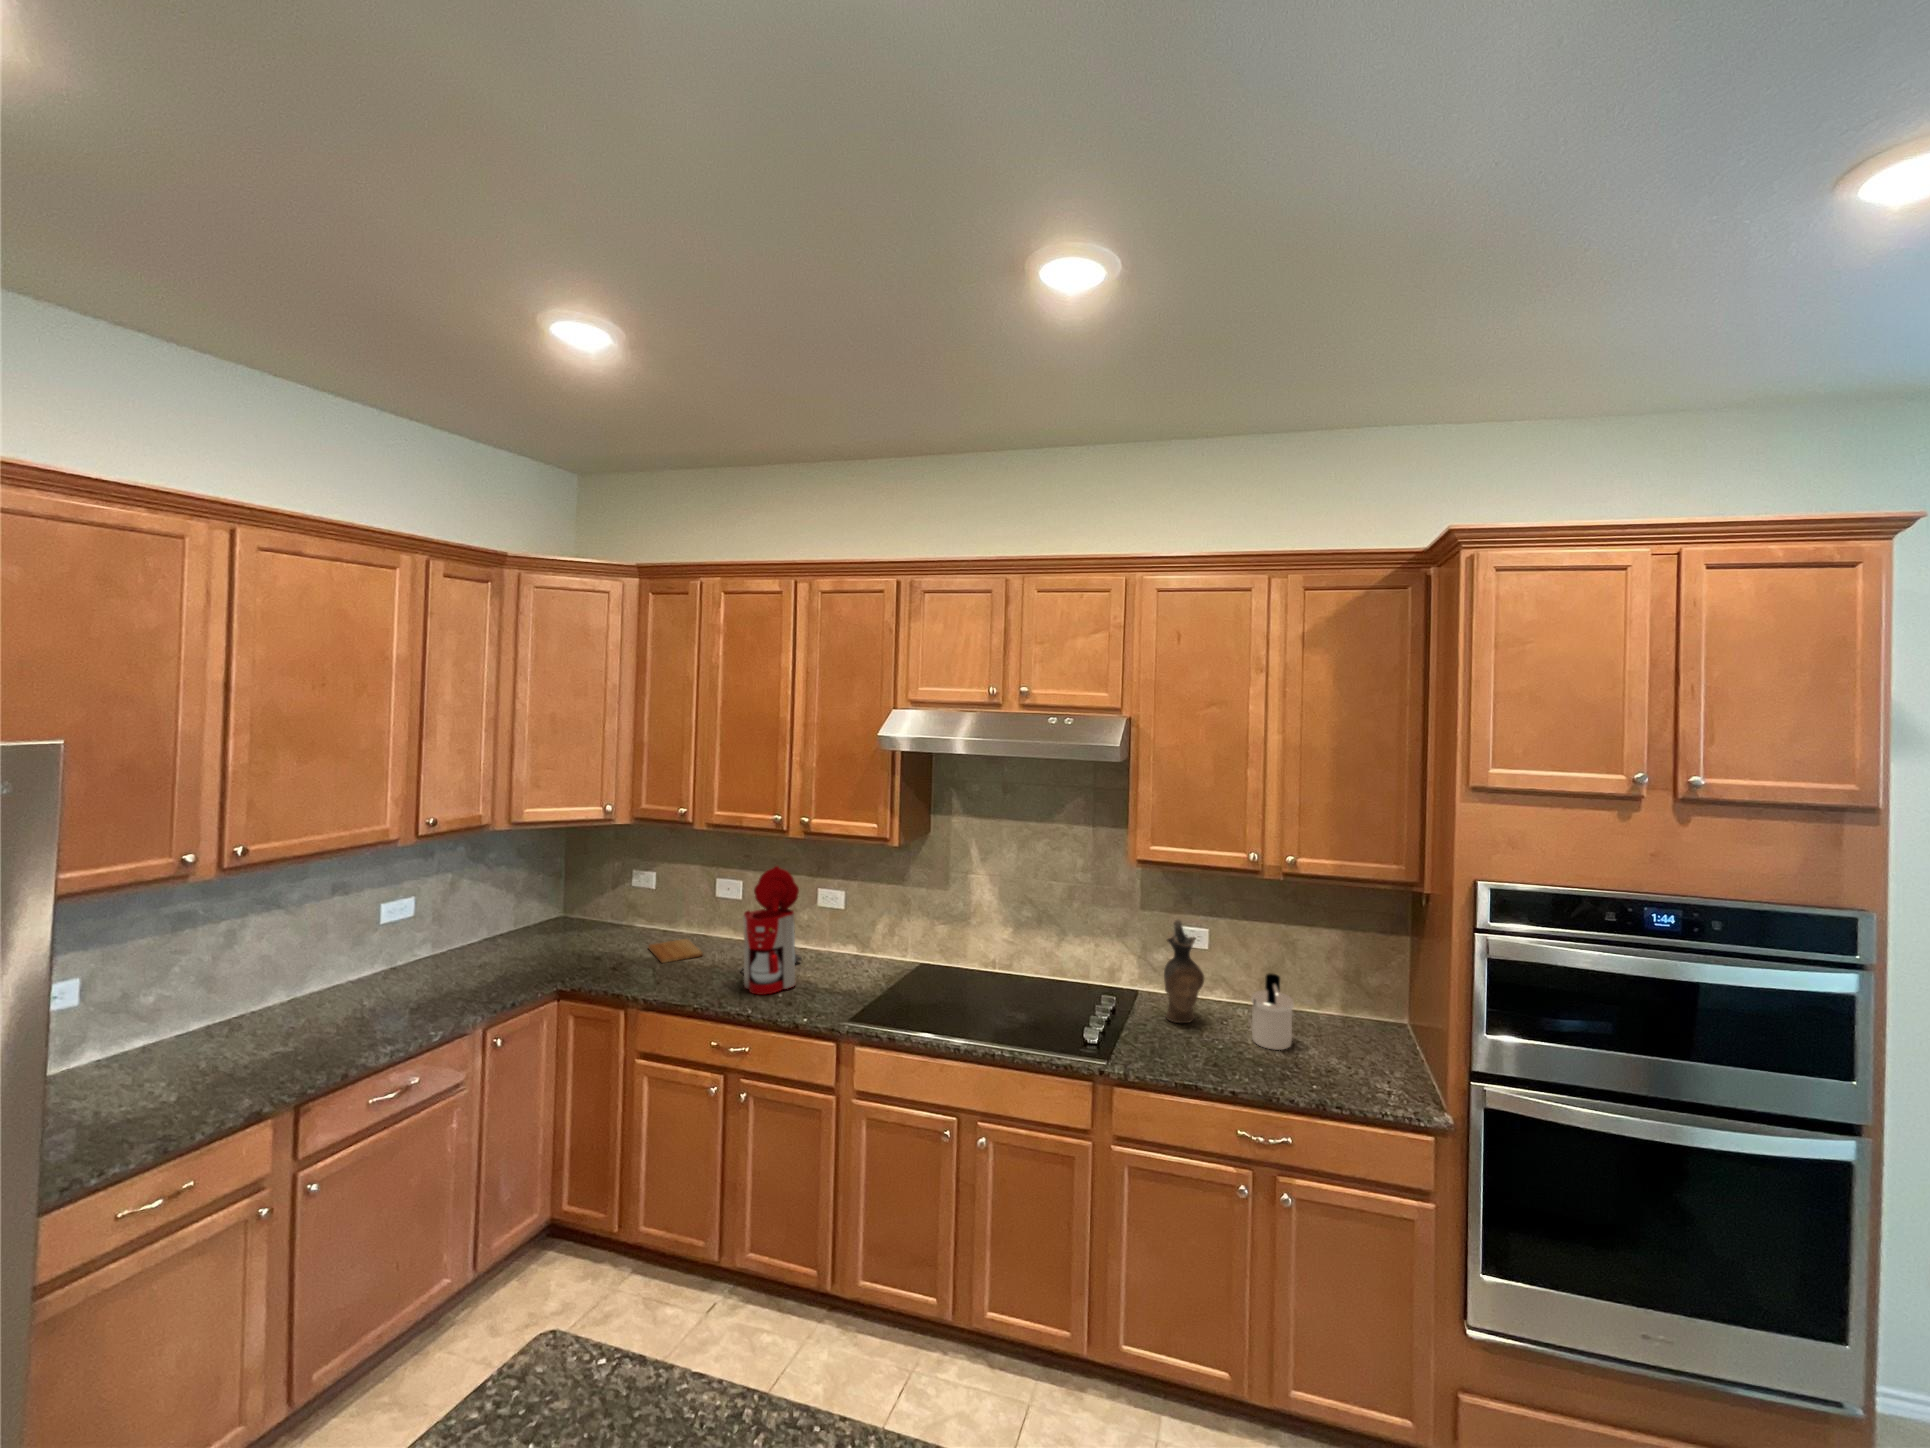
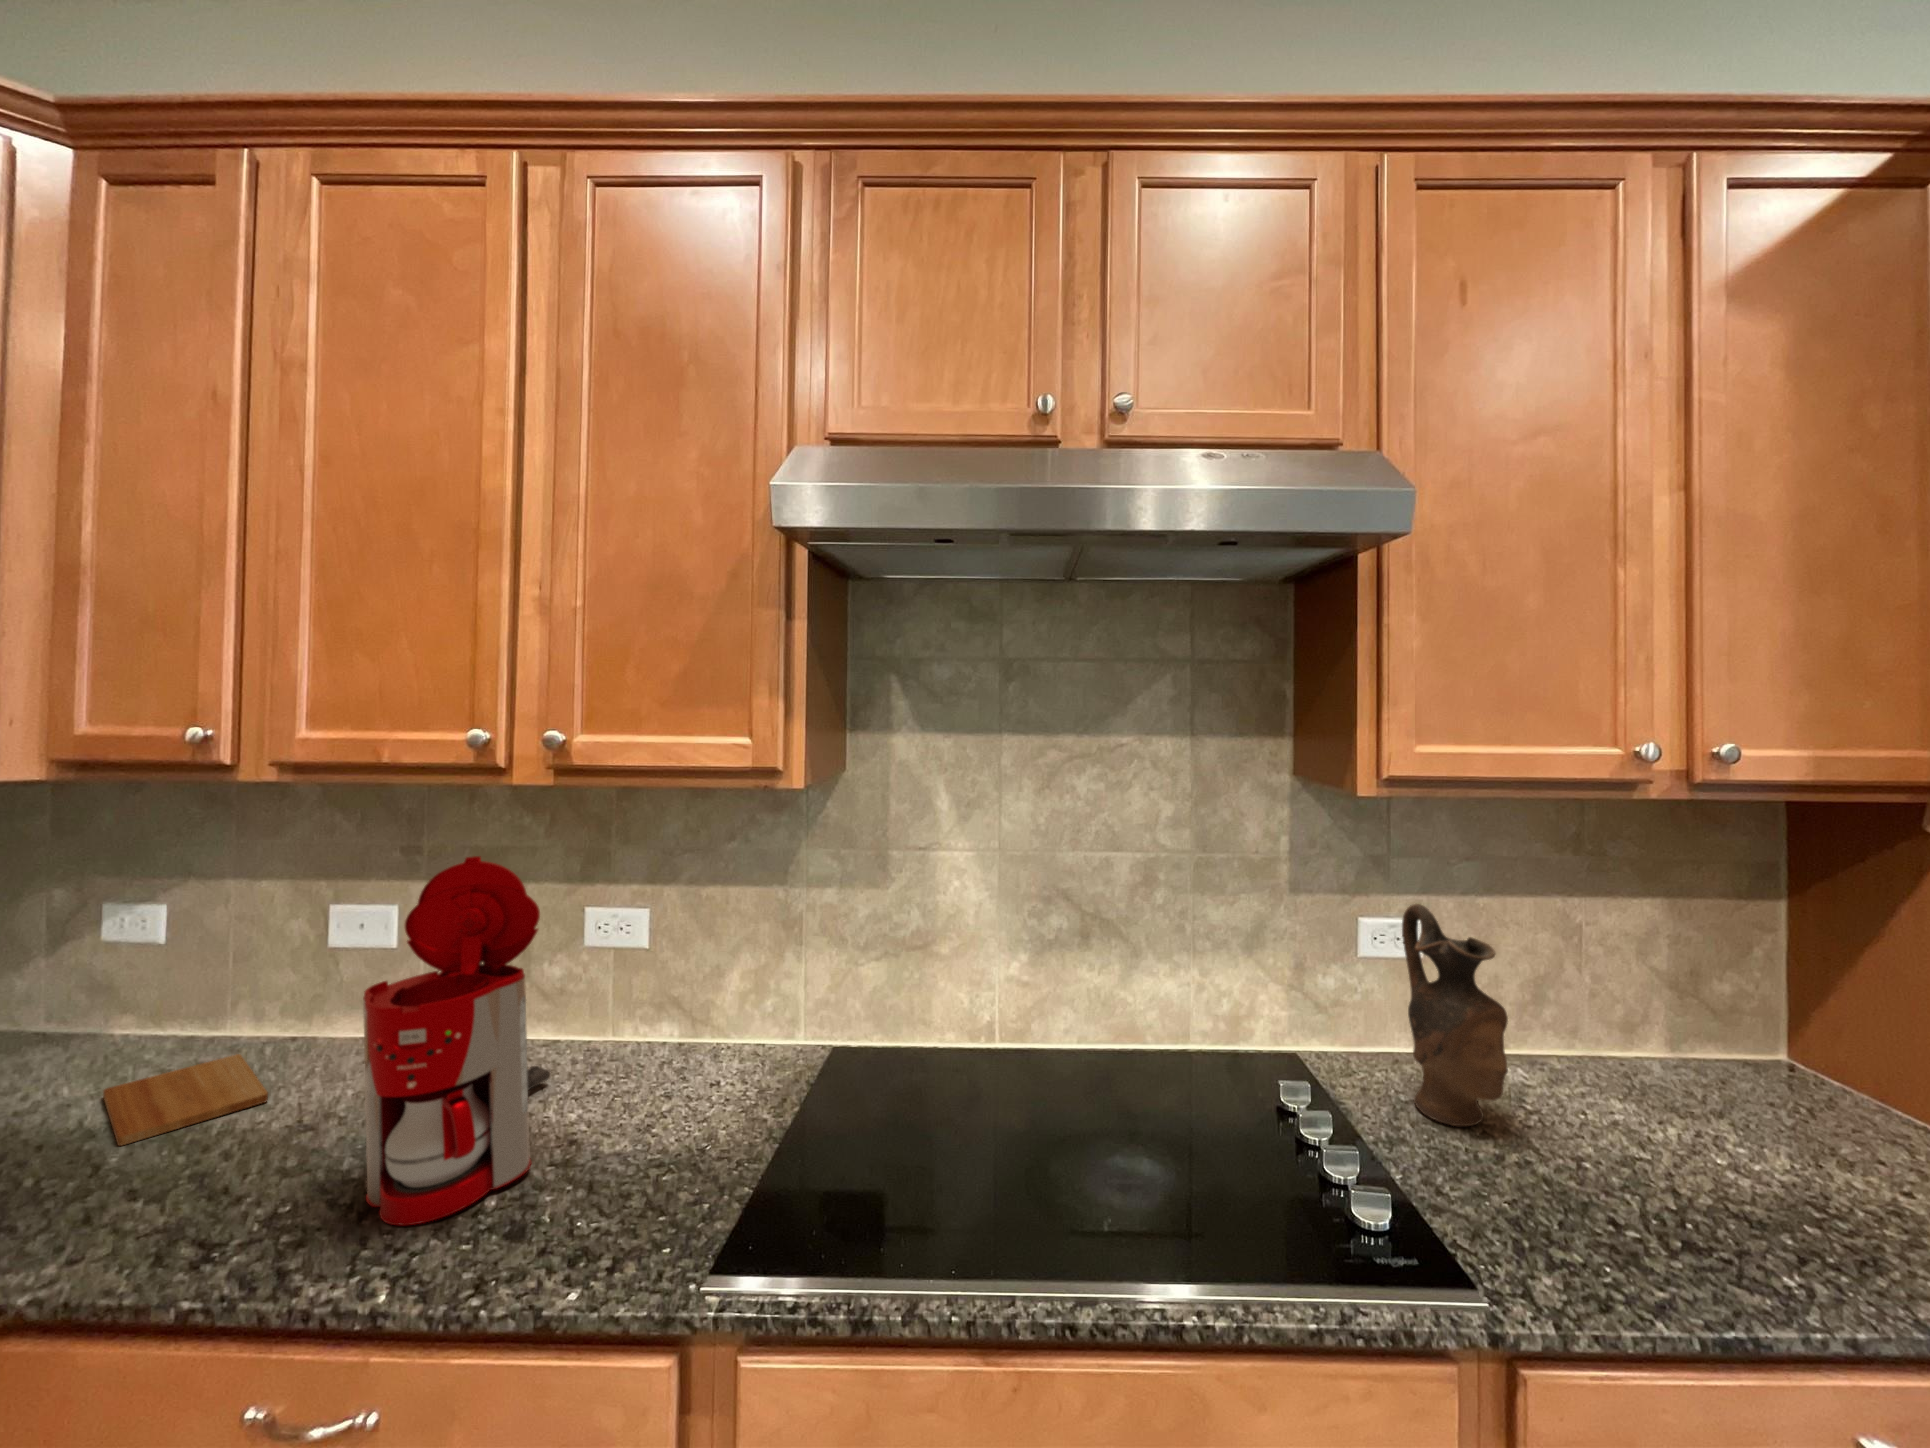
soap dispenser: present [1251,974,1294,1050] -> none [1627,1000,1784,1170]

